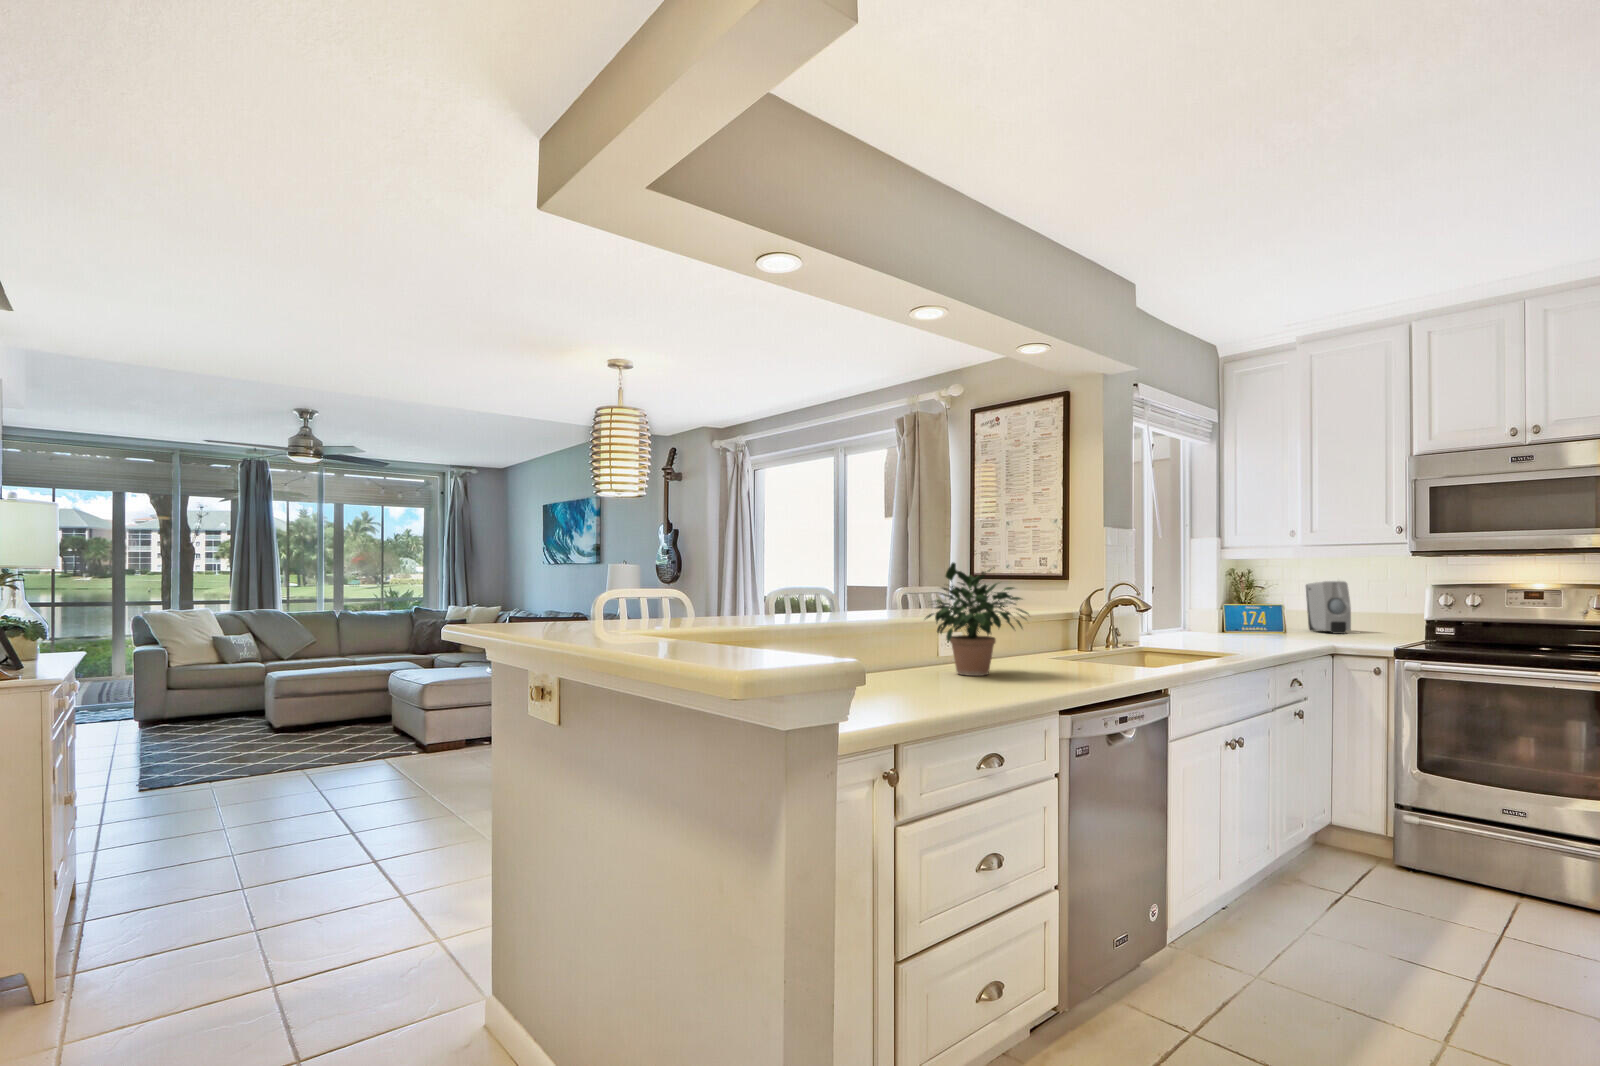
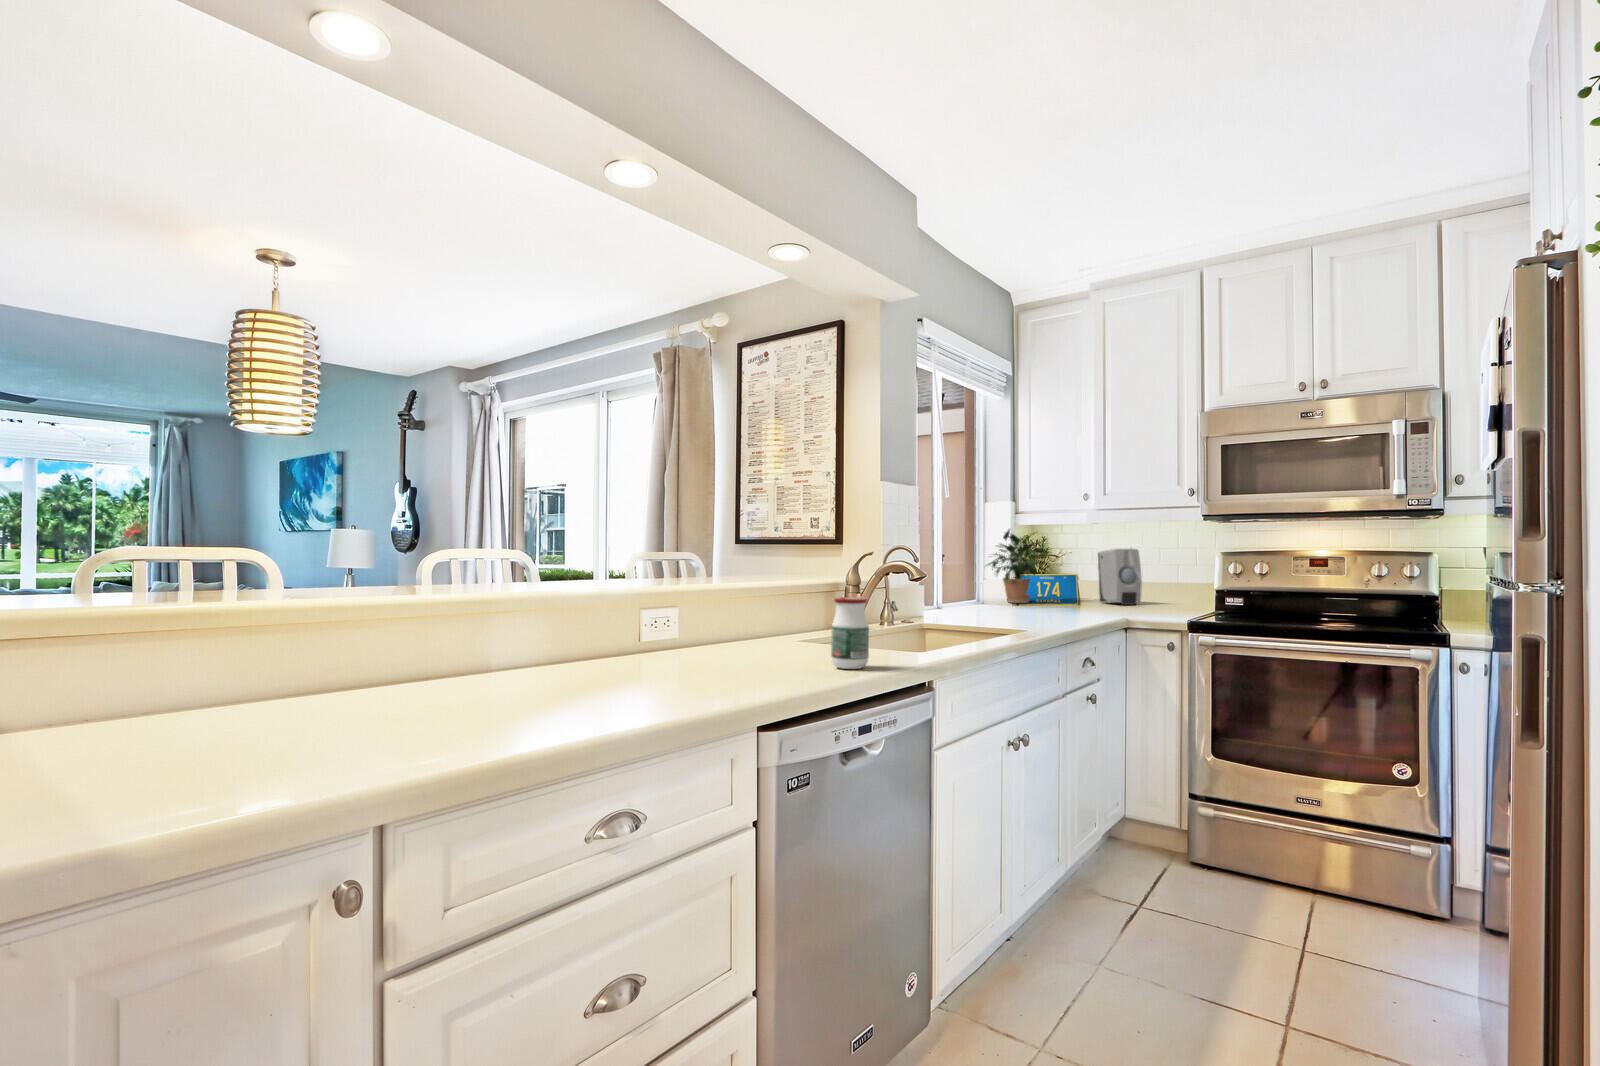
potted plant: present [926,562,1029,676] -> present [989,529,1049,603]
jar: none [1089,625,1118,677] -> present [831,597,869,669]

